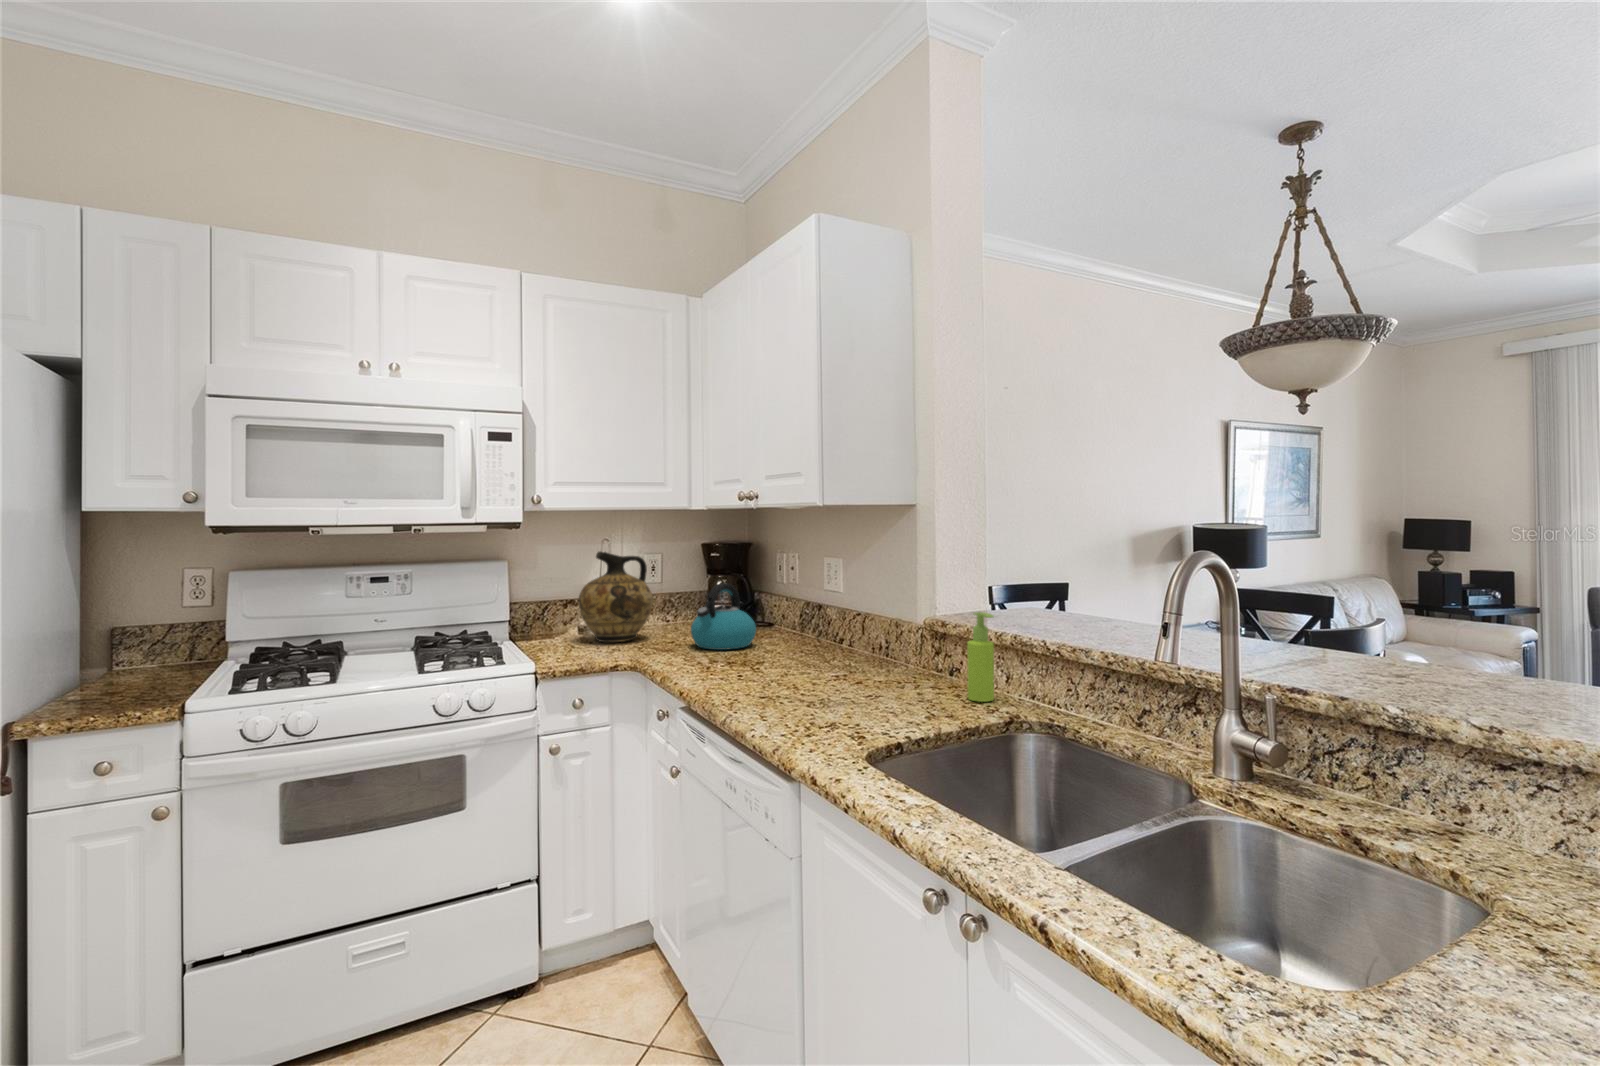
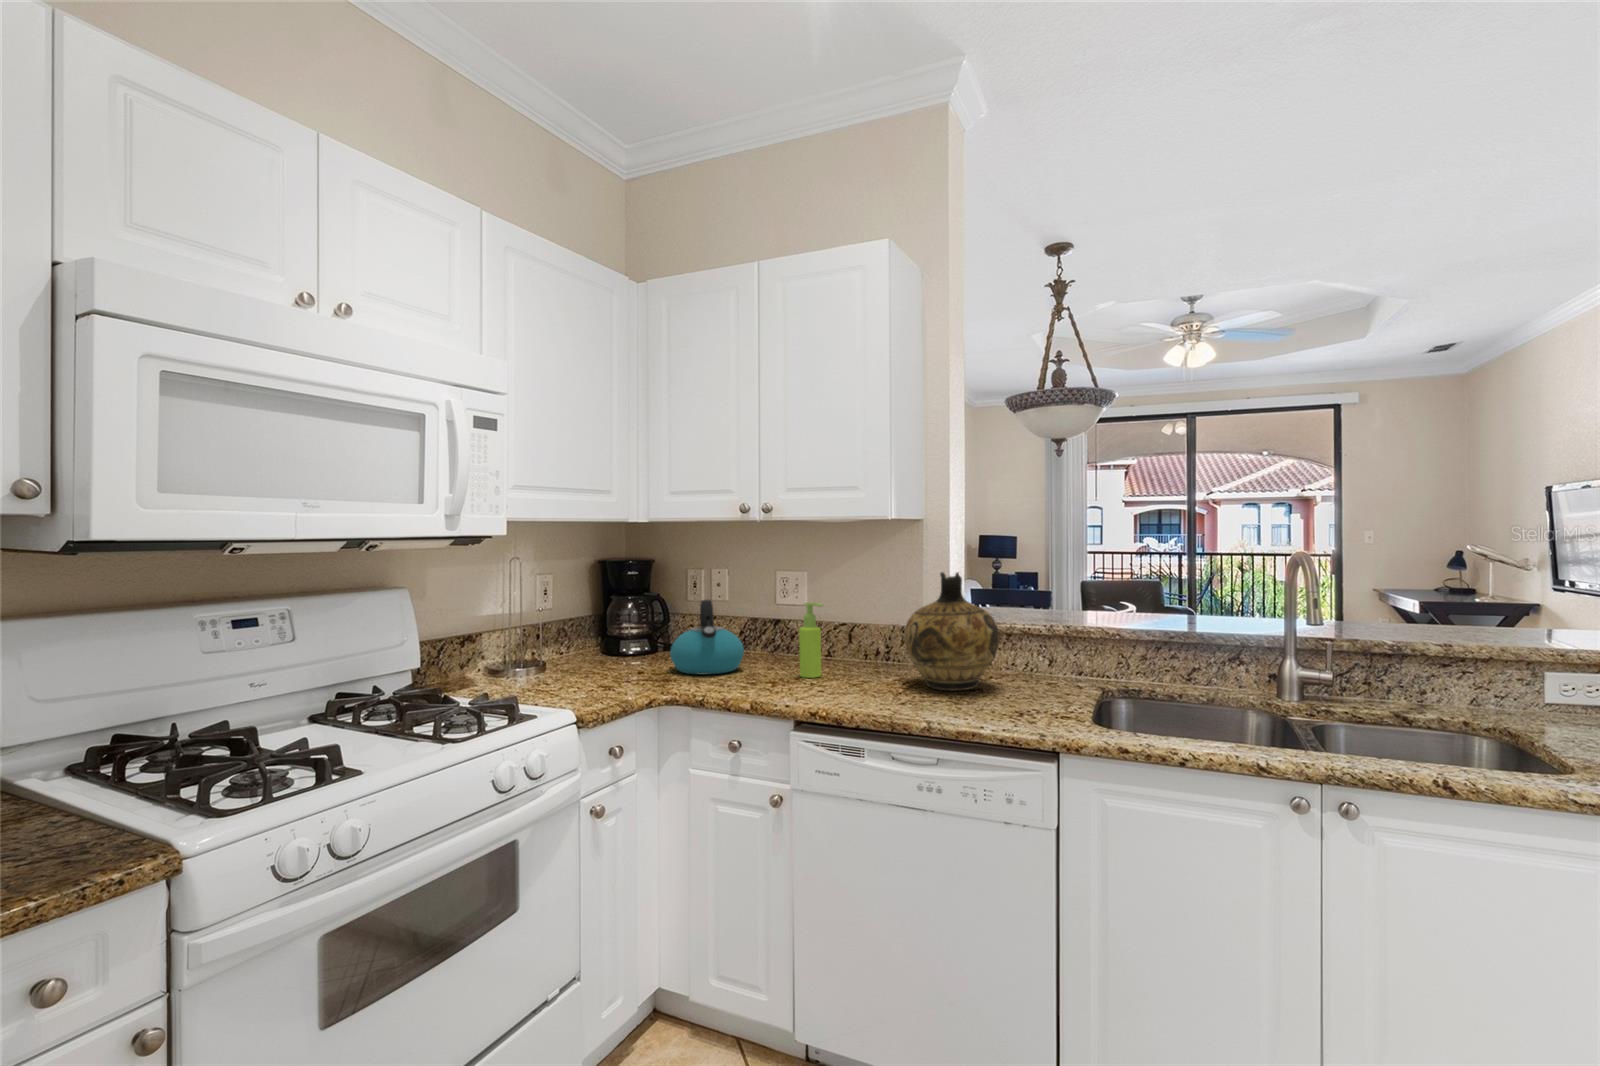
ceramic jug: present [579,552,653,642] -> present [904,572,999,691]
soap dispenser: present [967,612,994,702] -> present [799,603,822,678]

